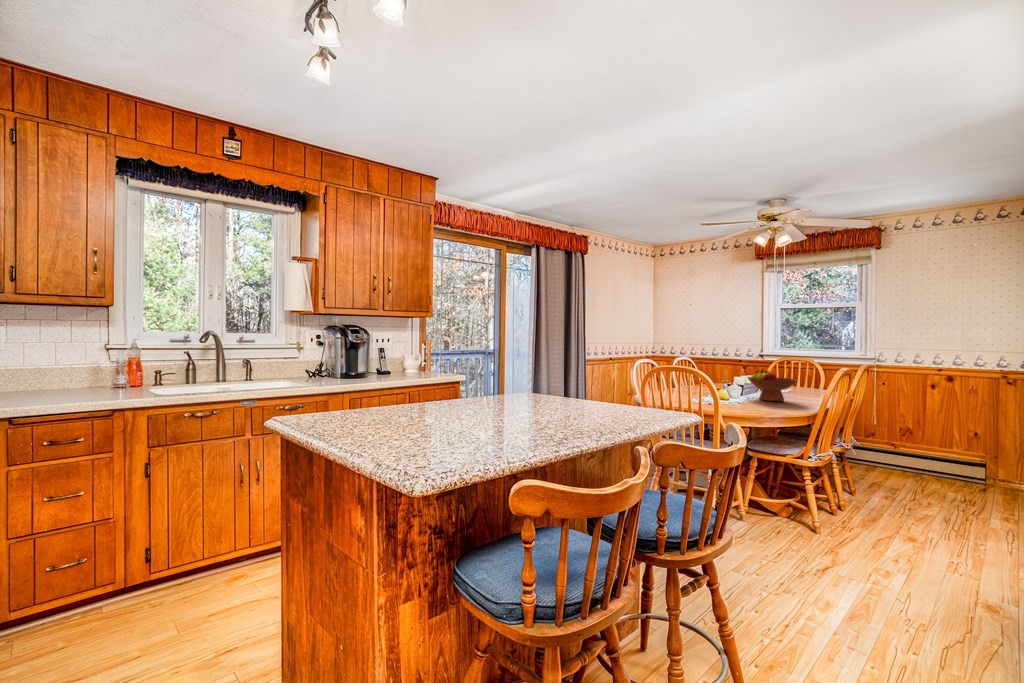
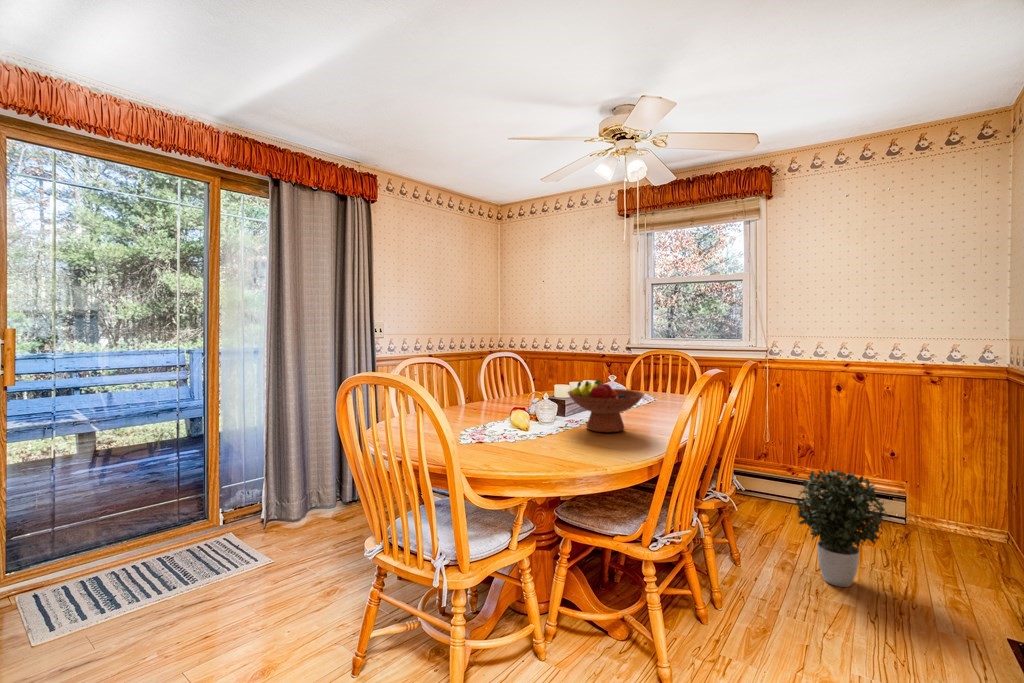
potted plant: none [897,432,963,508] -> present [795,469,888,587]

